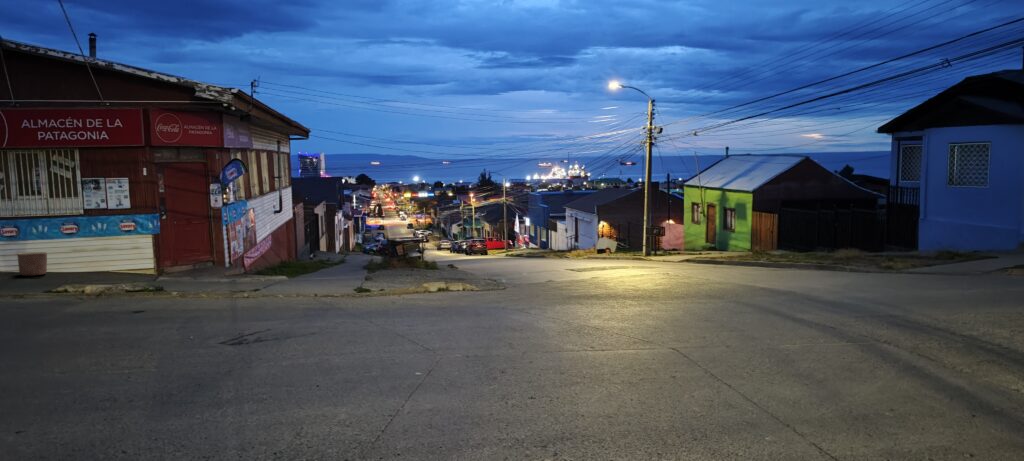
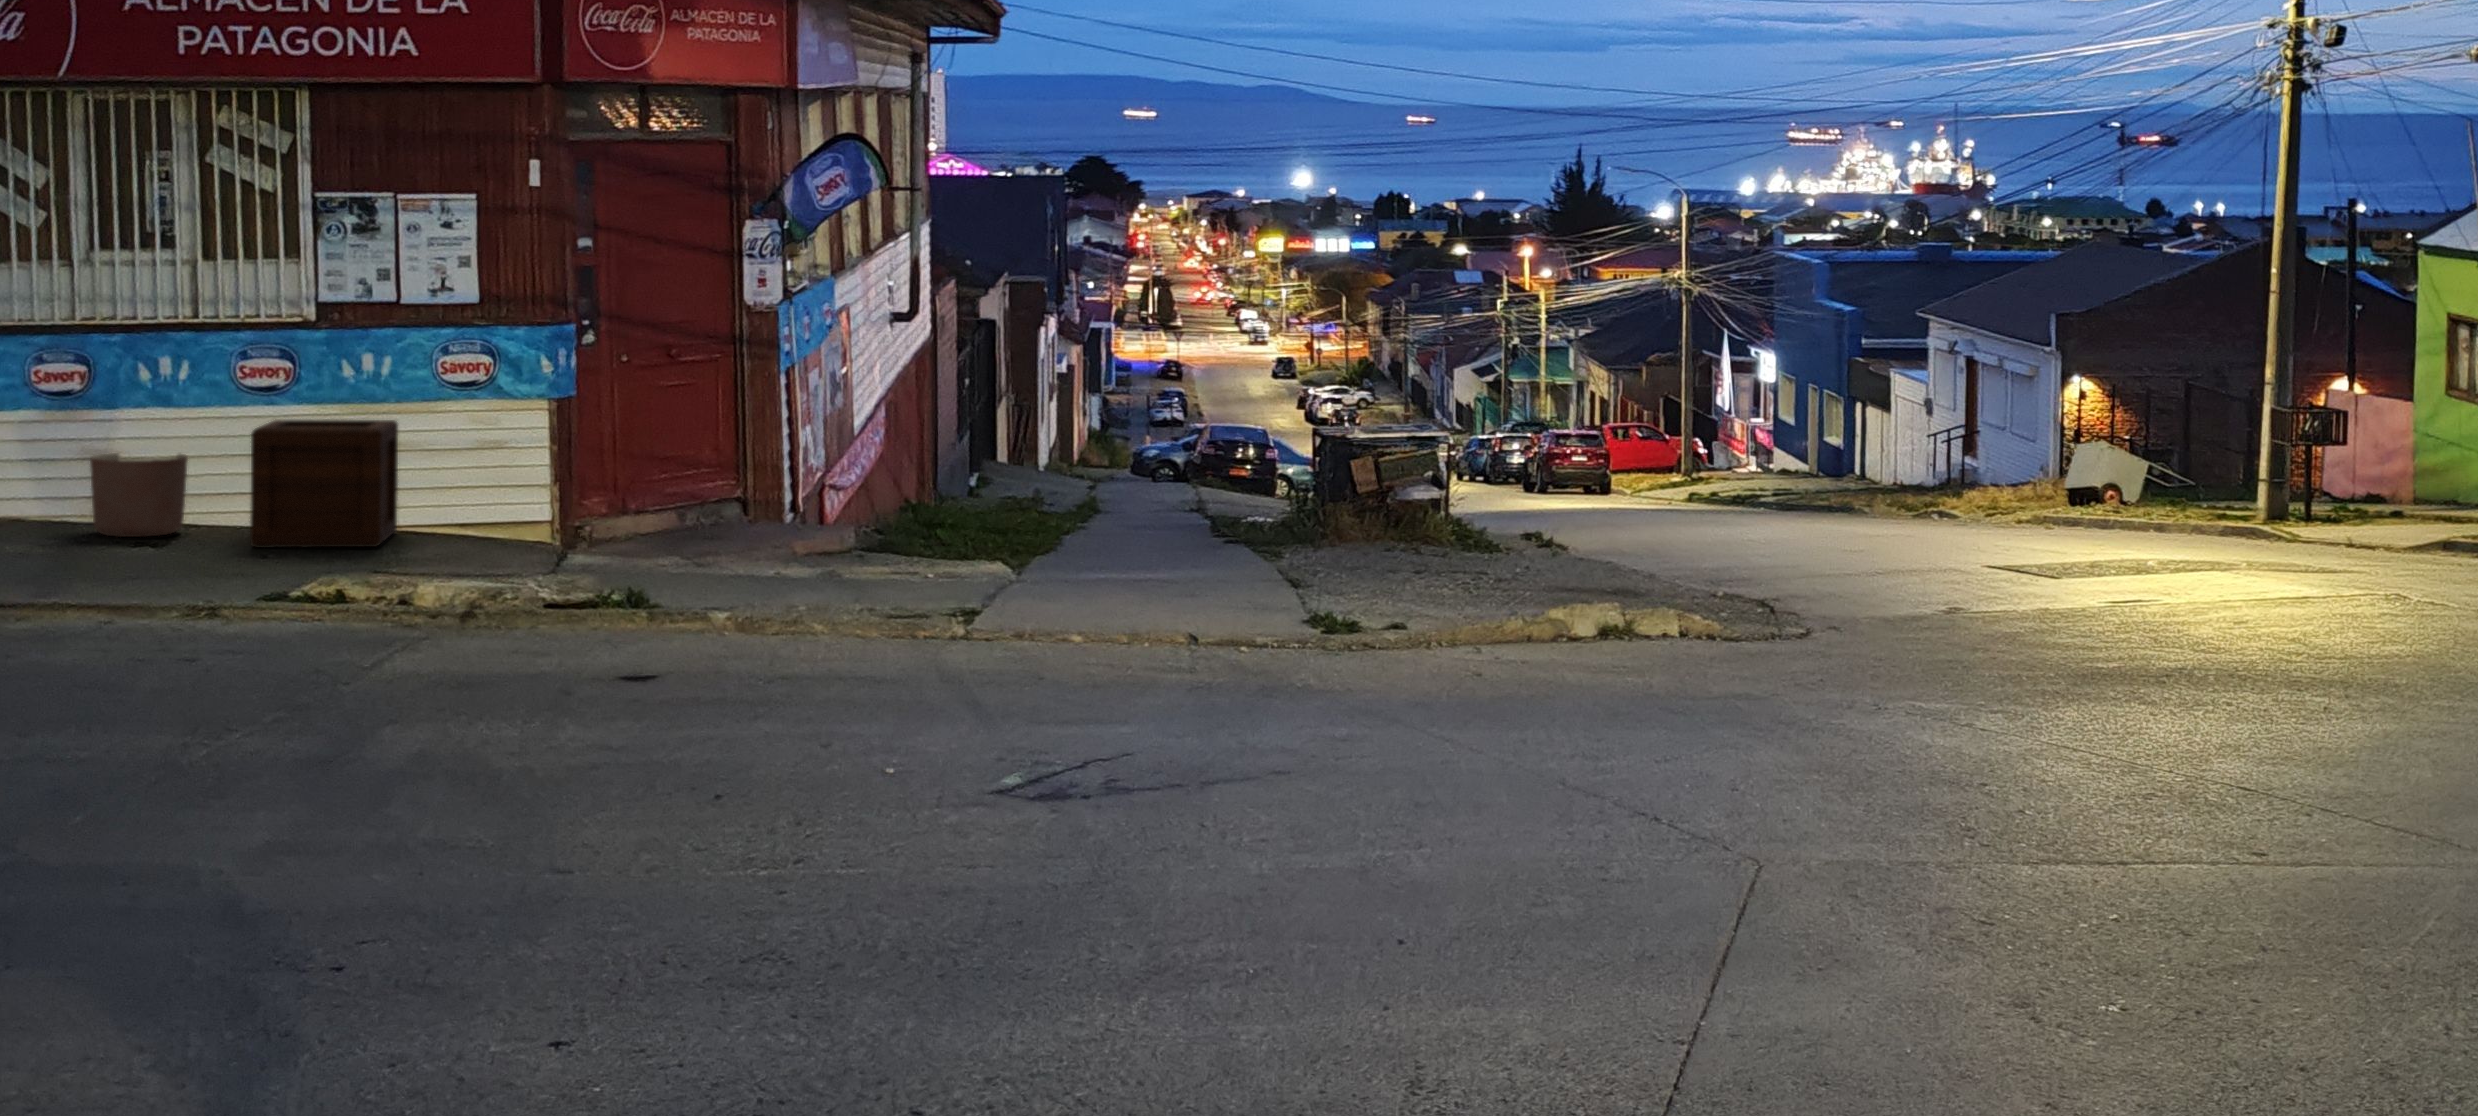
wooden crate: none [61,241,110,278] -> present [250,419,398,548]

